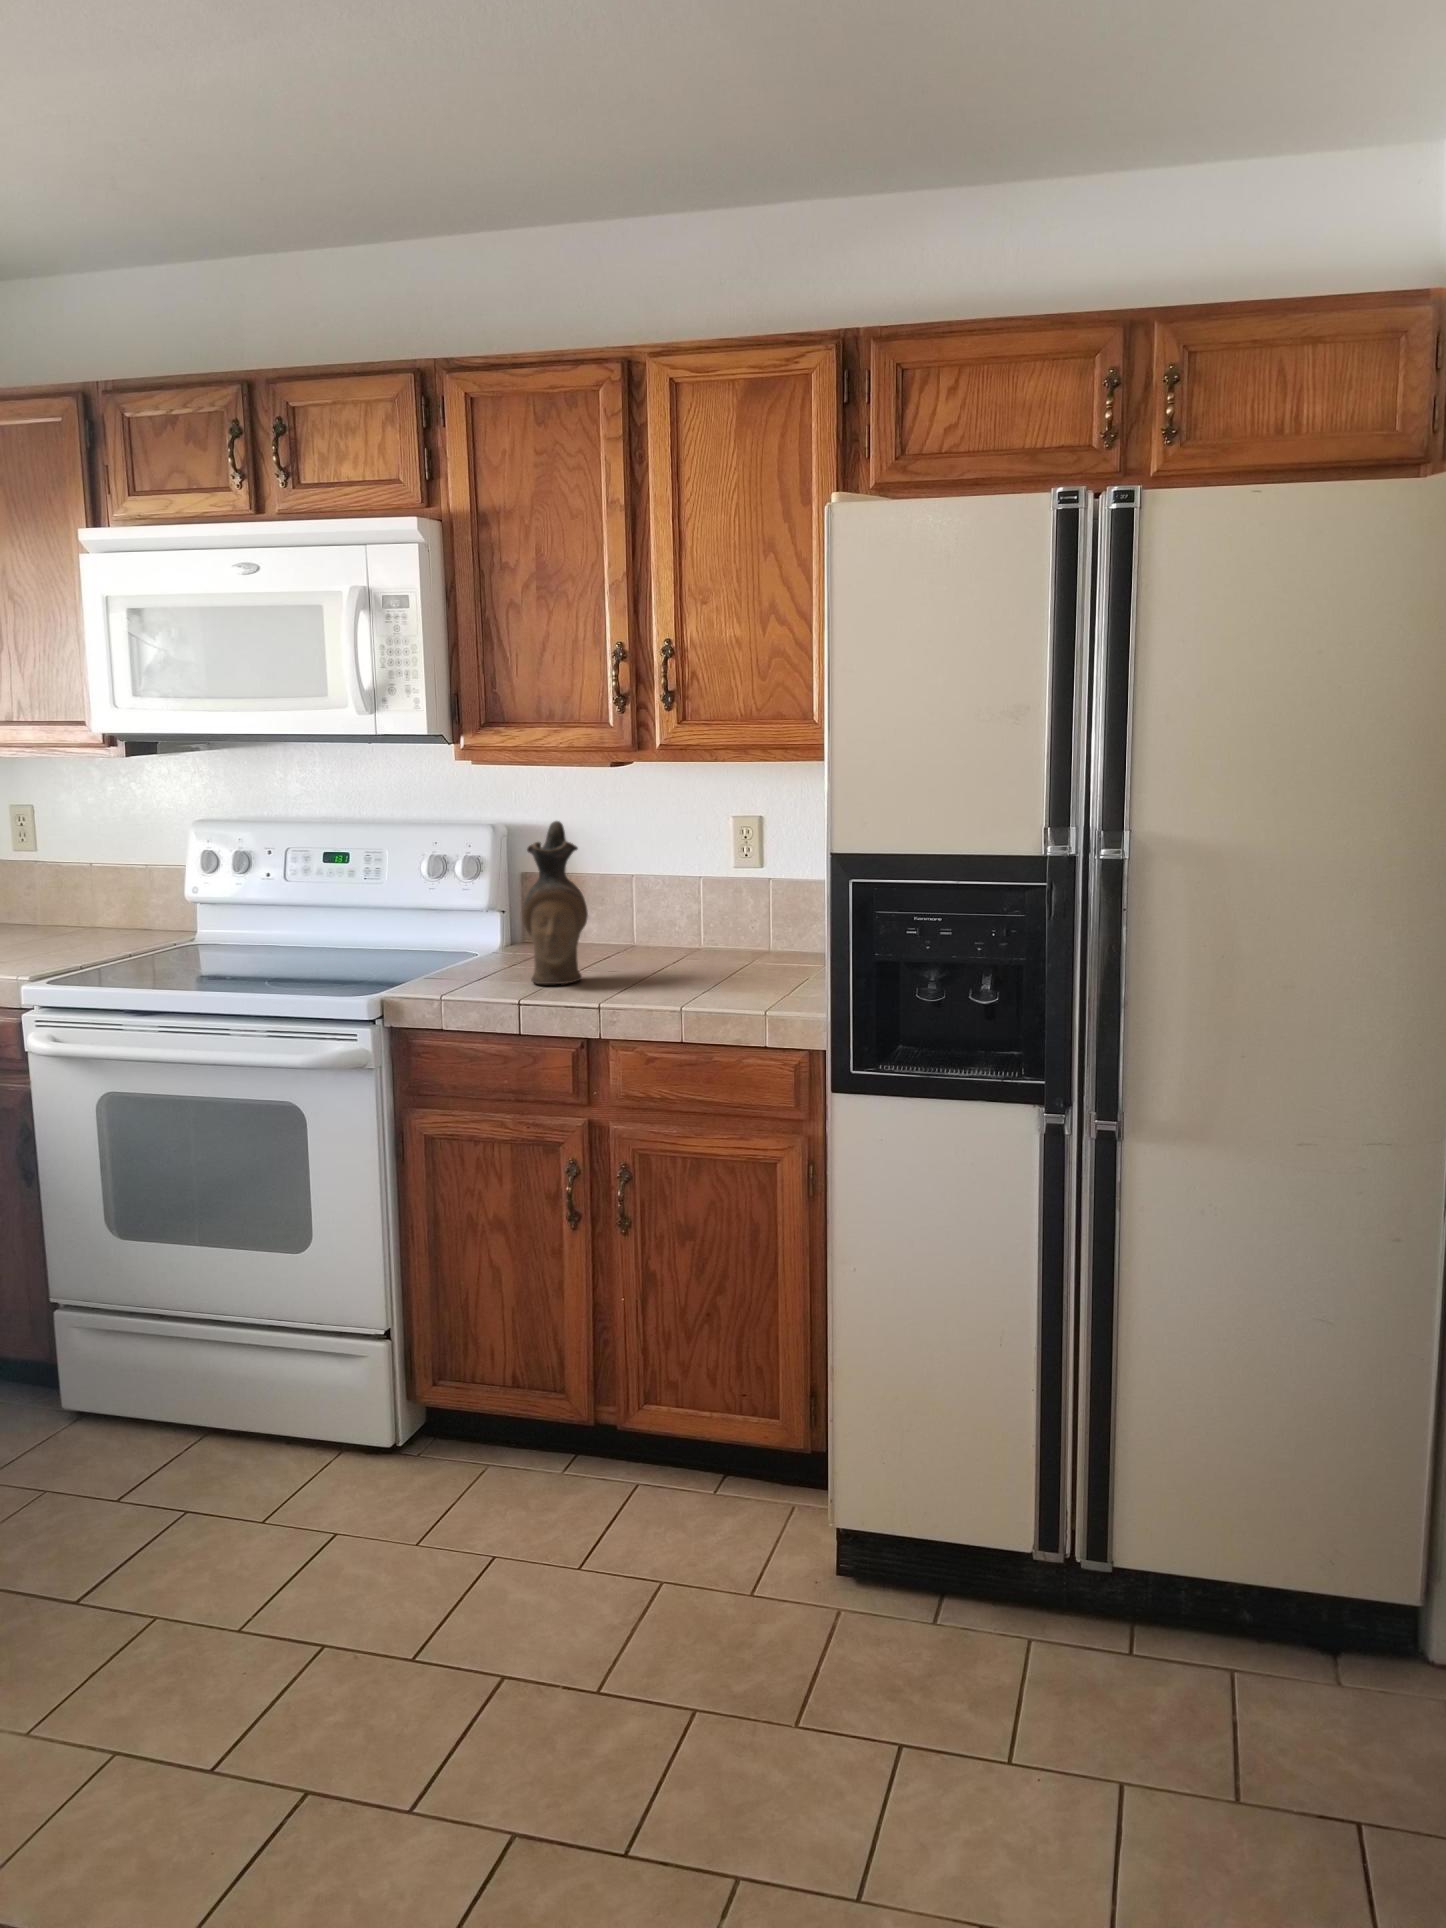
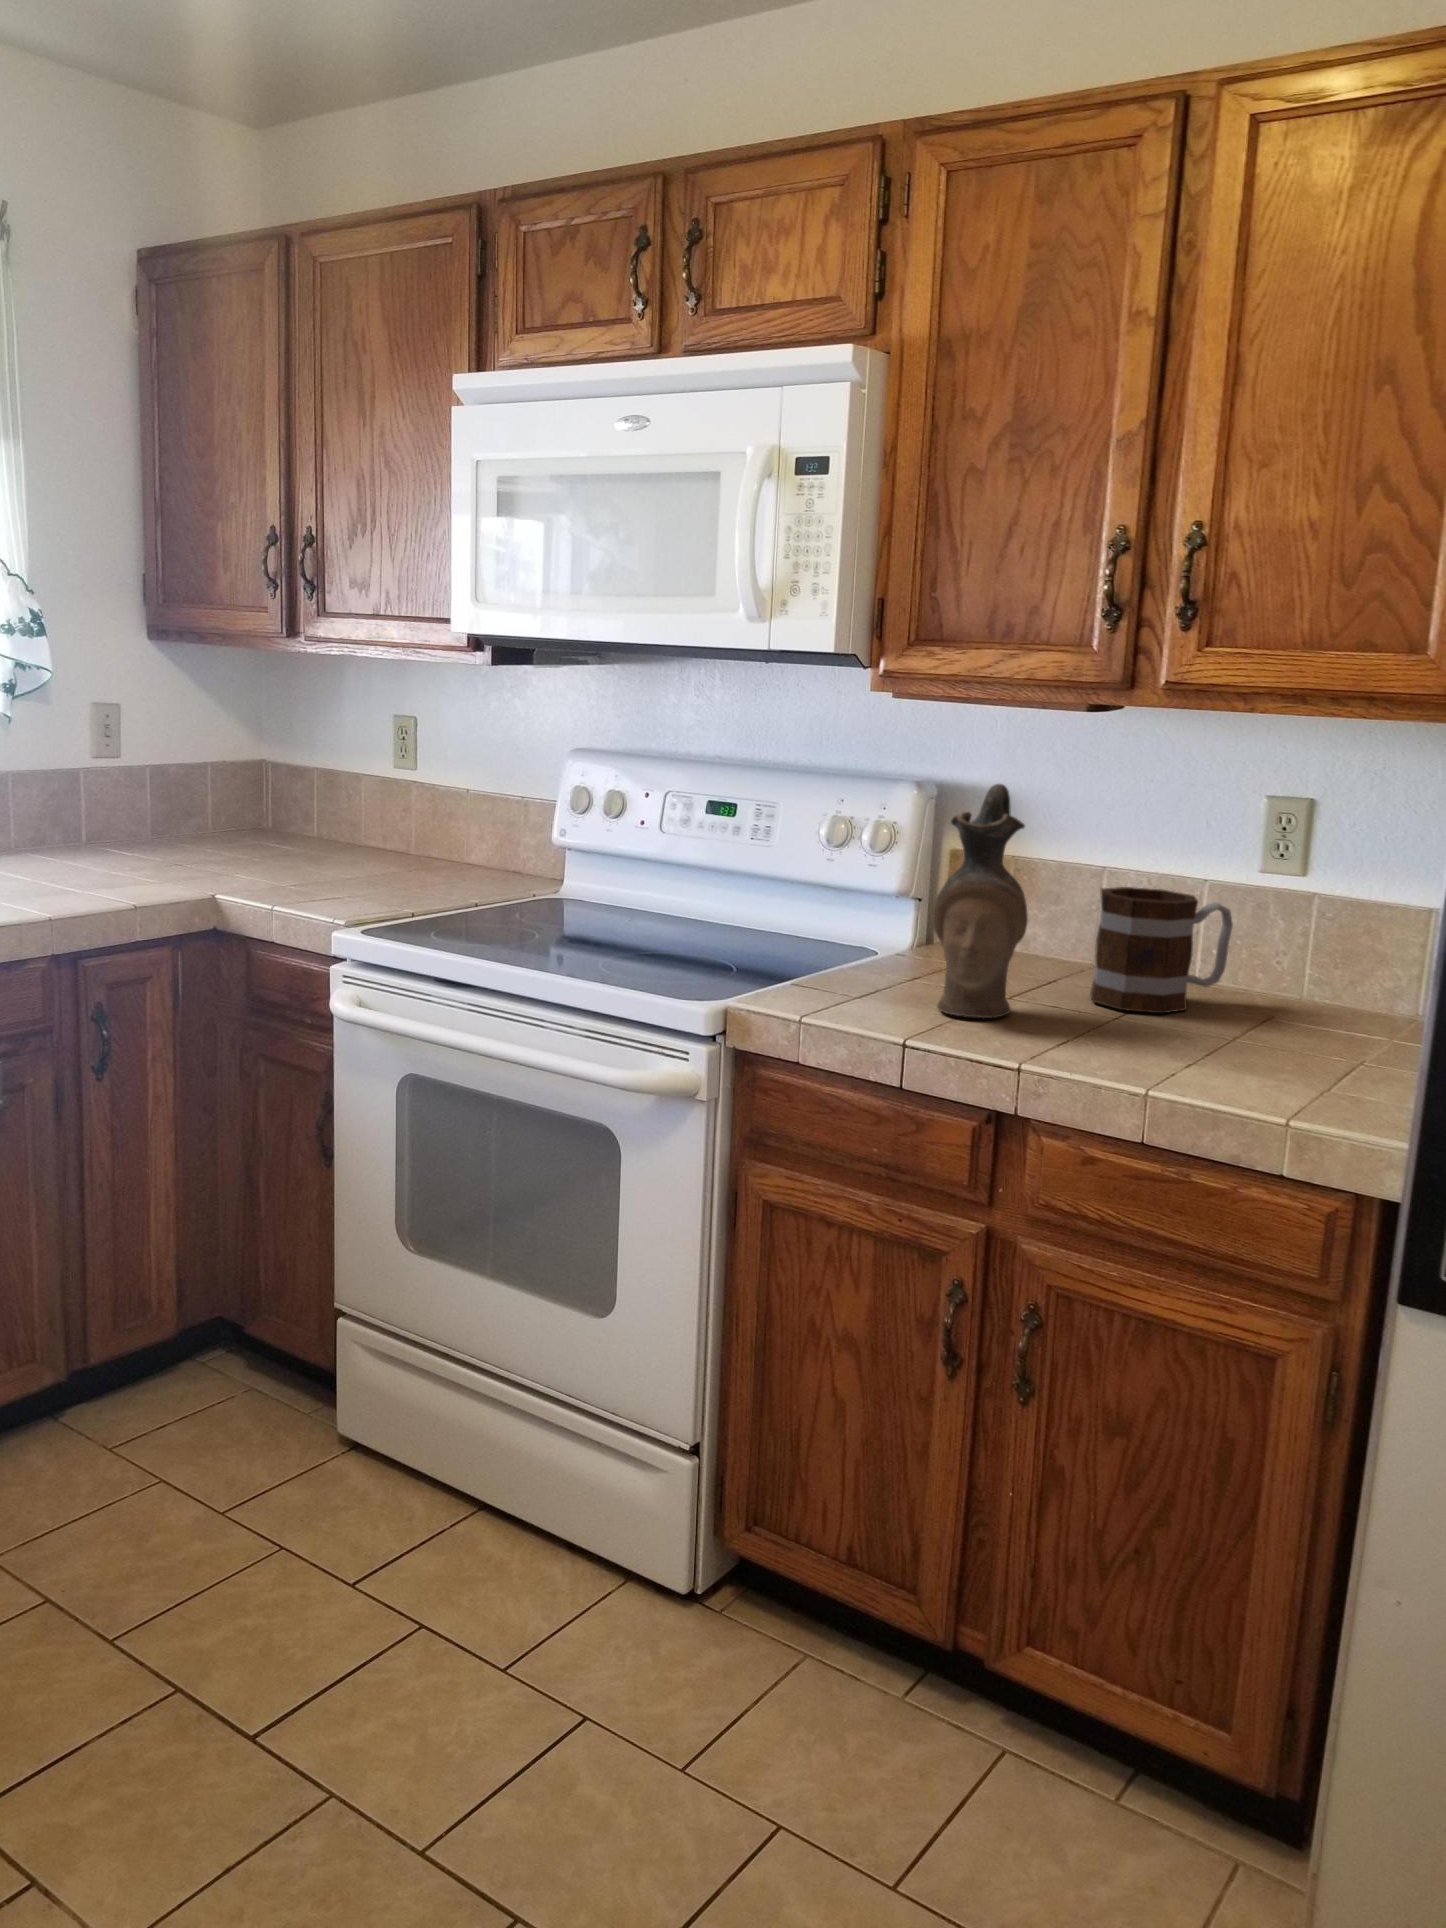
mug: none [632,885,721,969] -> present [1090,887,1233,1013]

